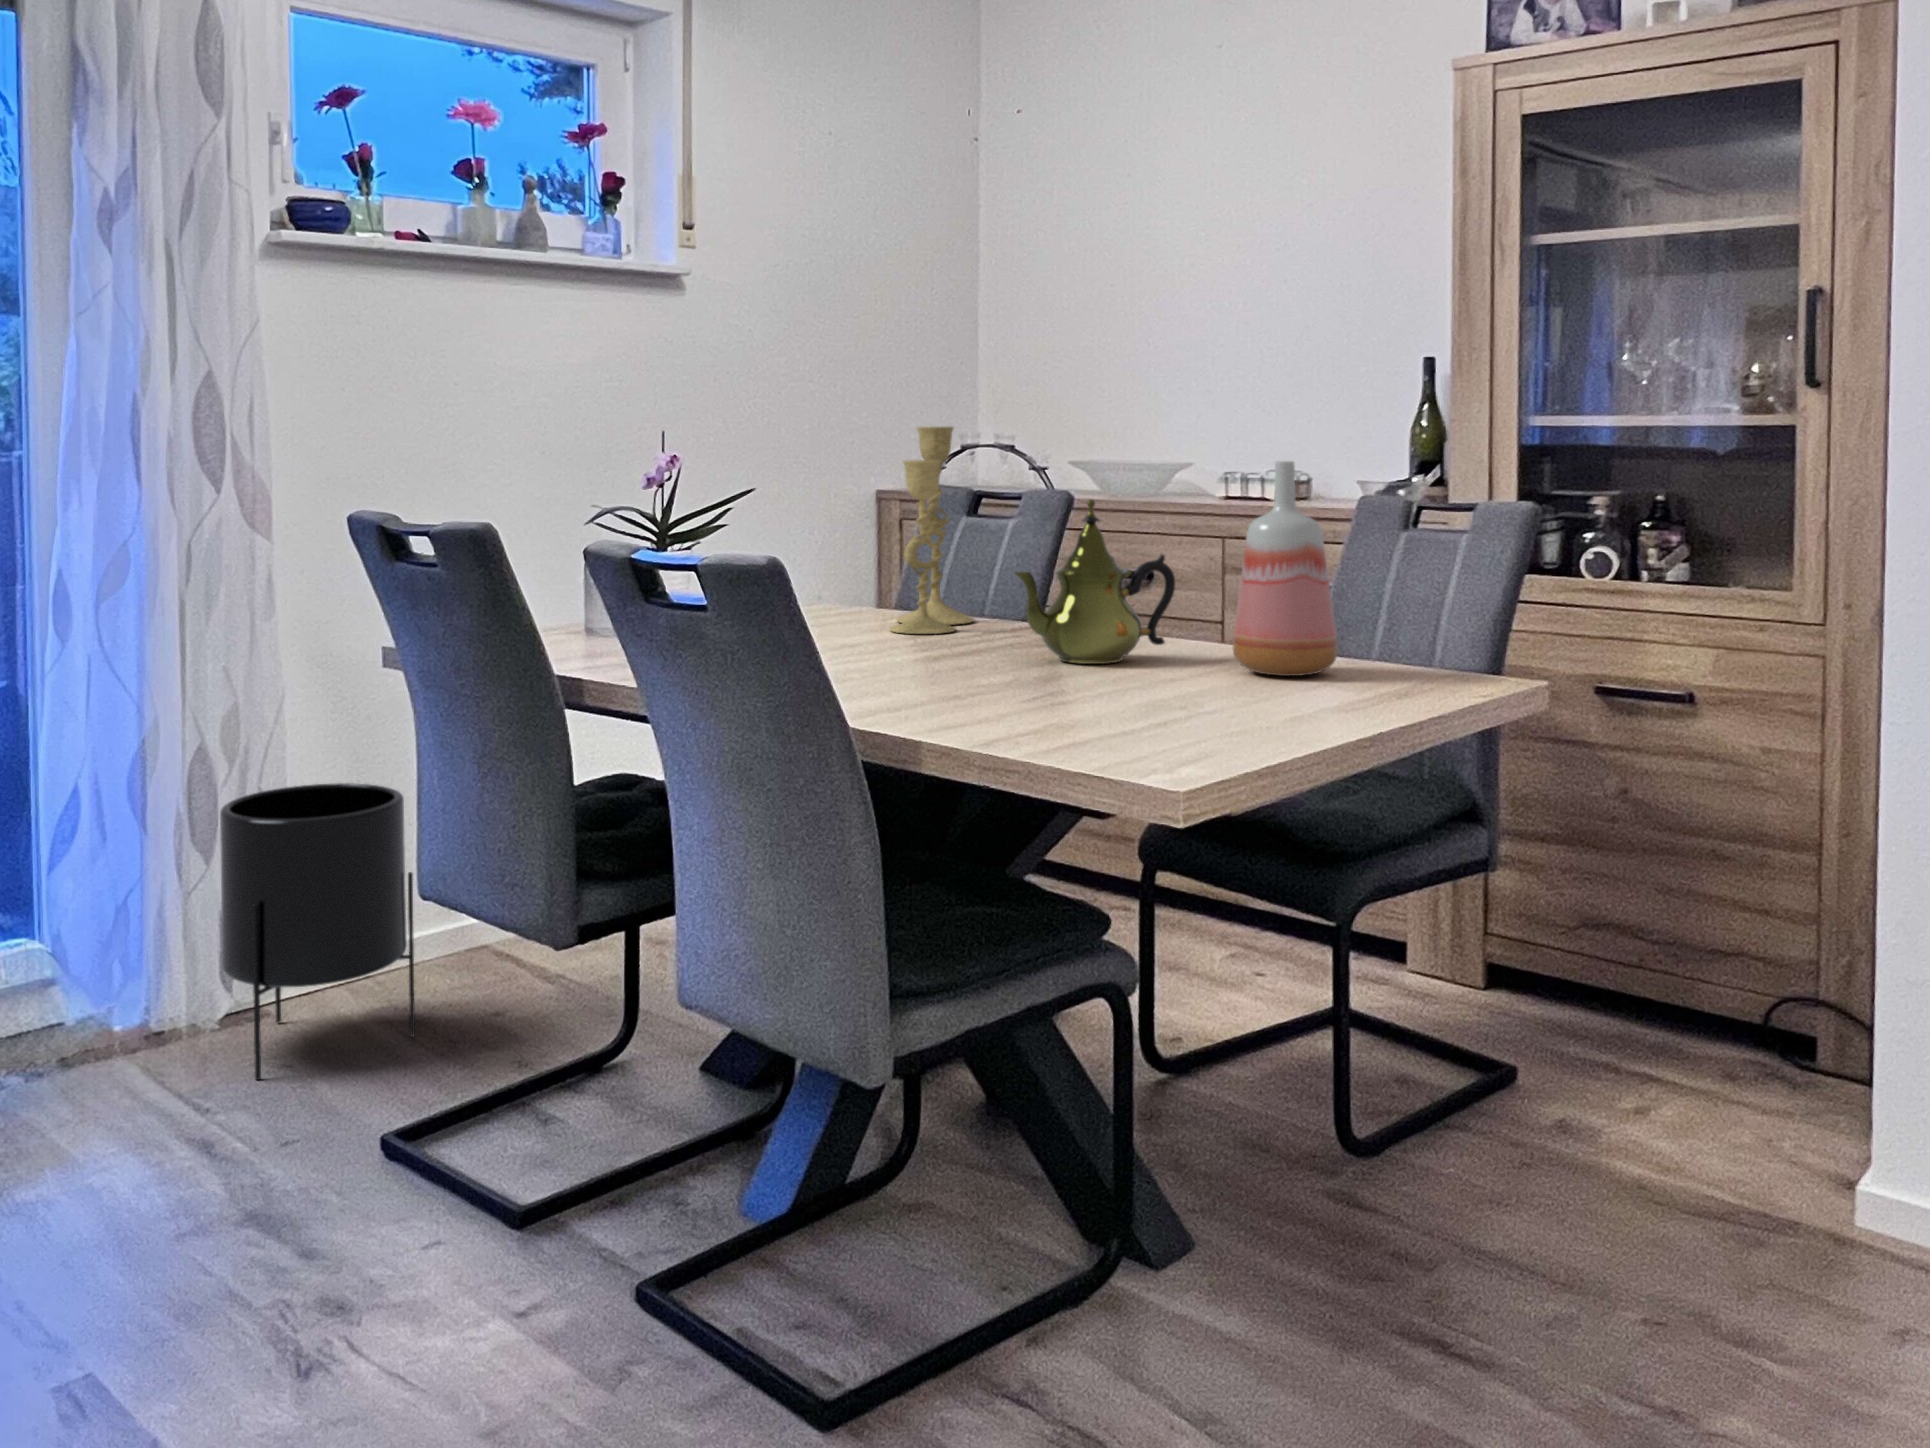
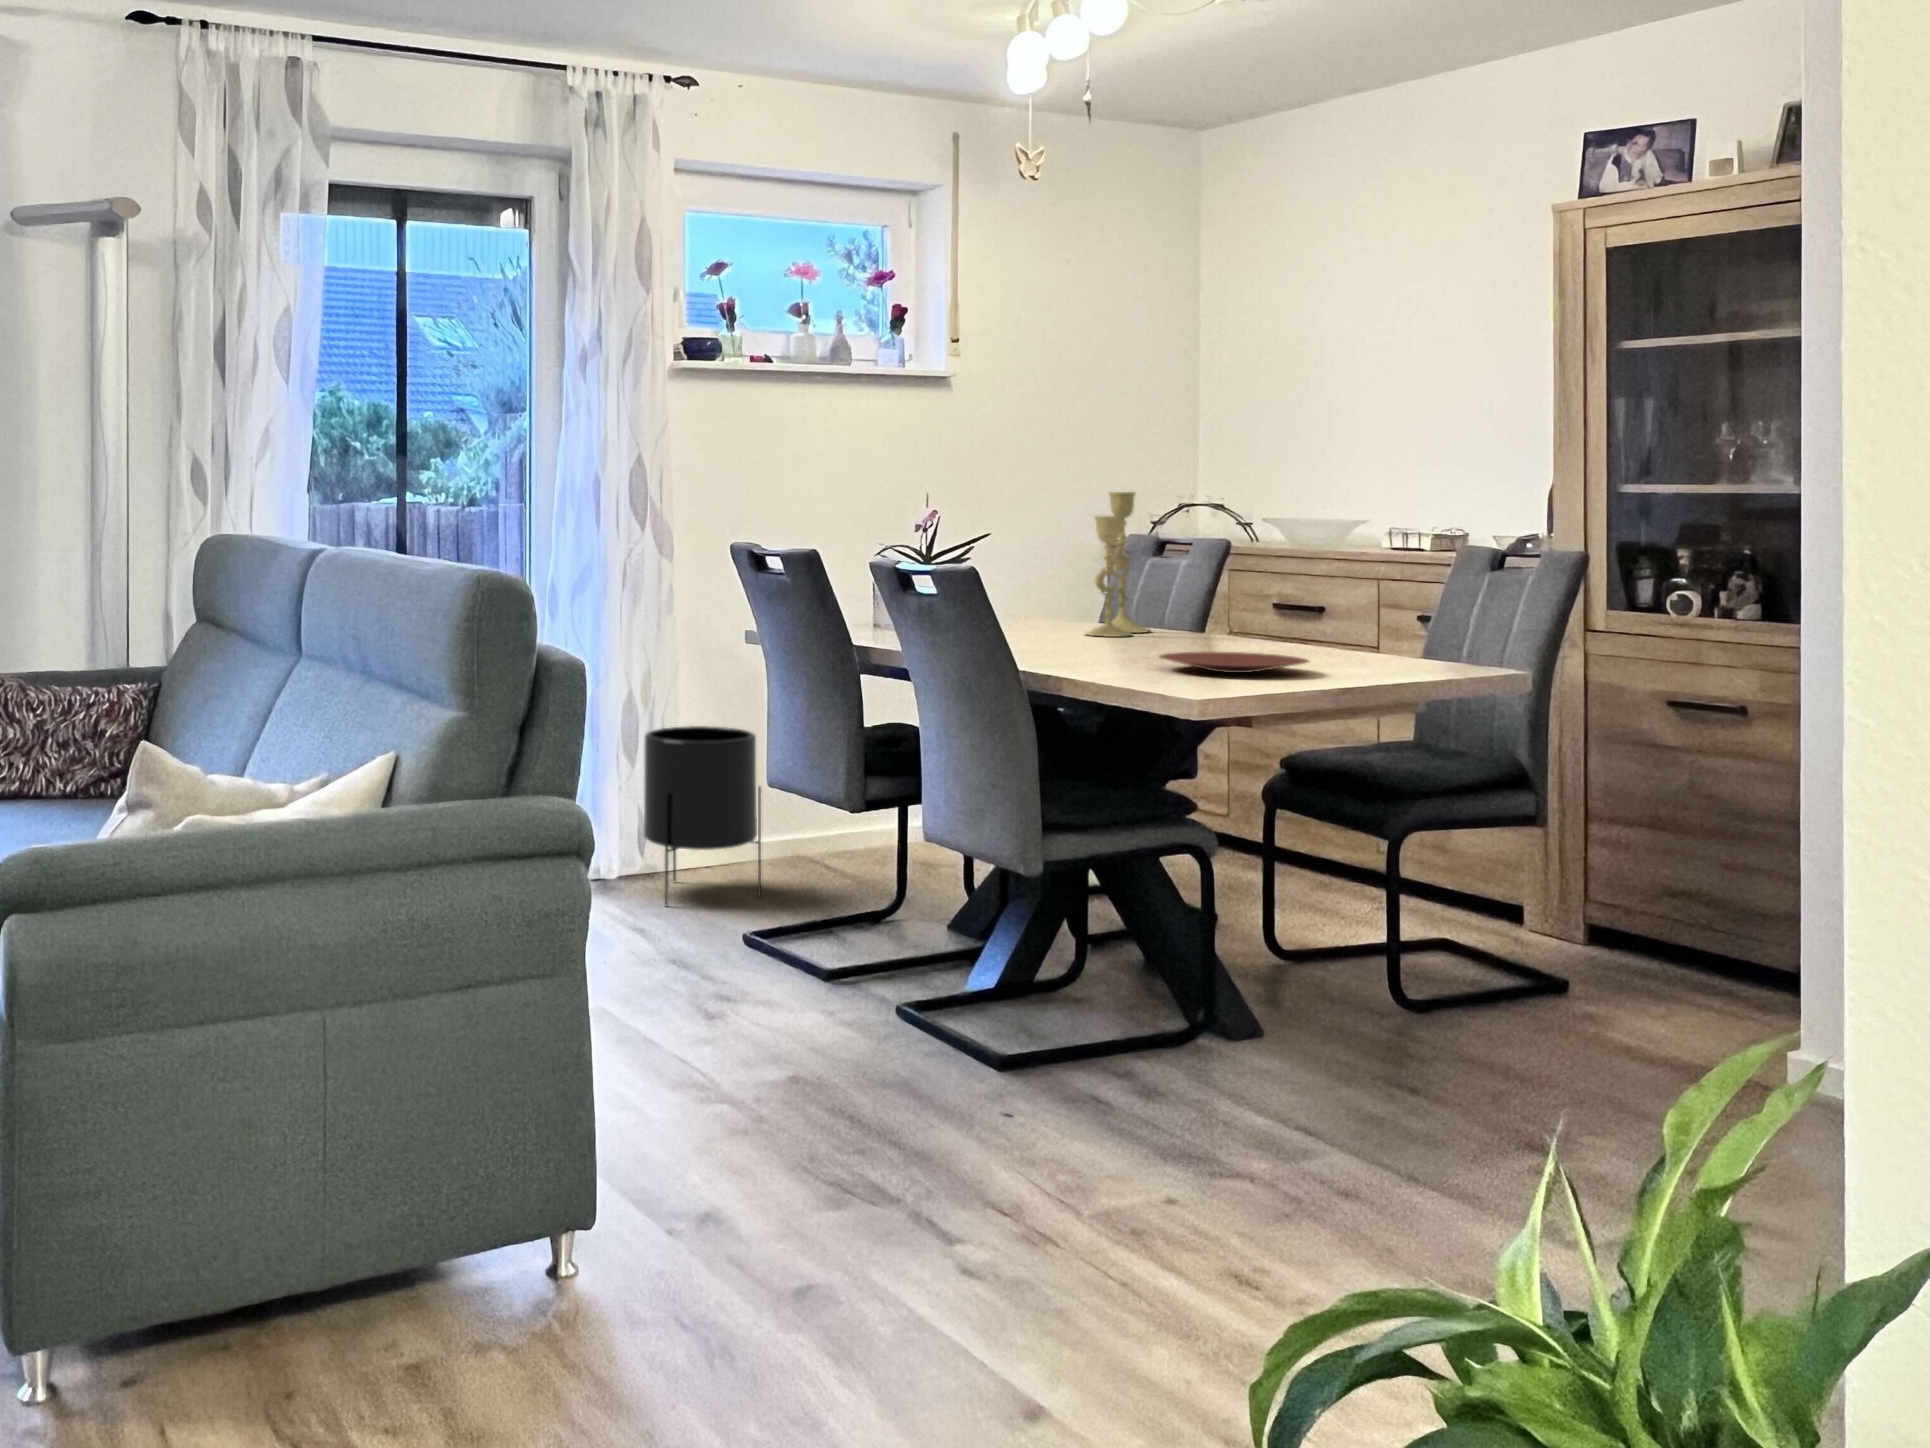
vase: present [1233,461,1338,676] -> none [1306,517,1383,662]
teapot: present [1014,500,1175,664] -> none [1156,542,1275,653]
plate: none [1049,670,1278,710] -> present [1159,652,1309,673]

